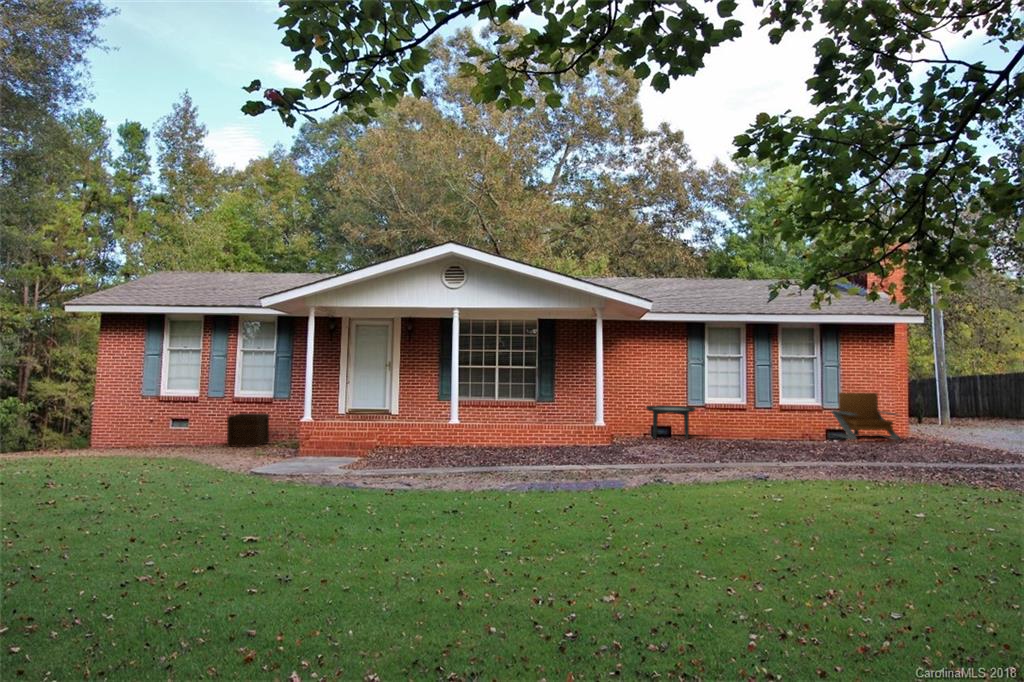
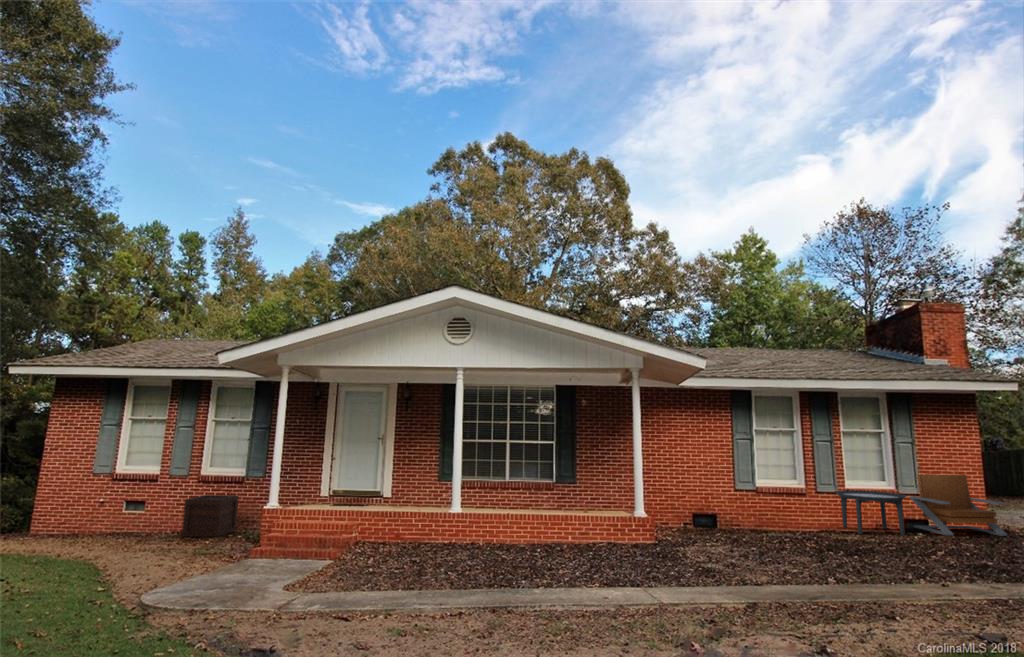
round table: present [646,405,696,439] -> present [836,490,907,536]

